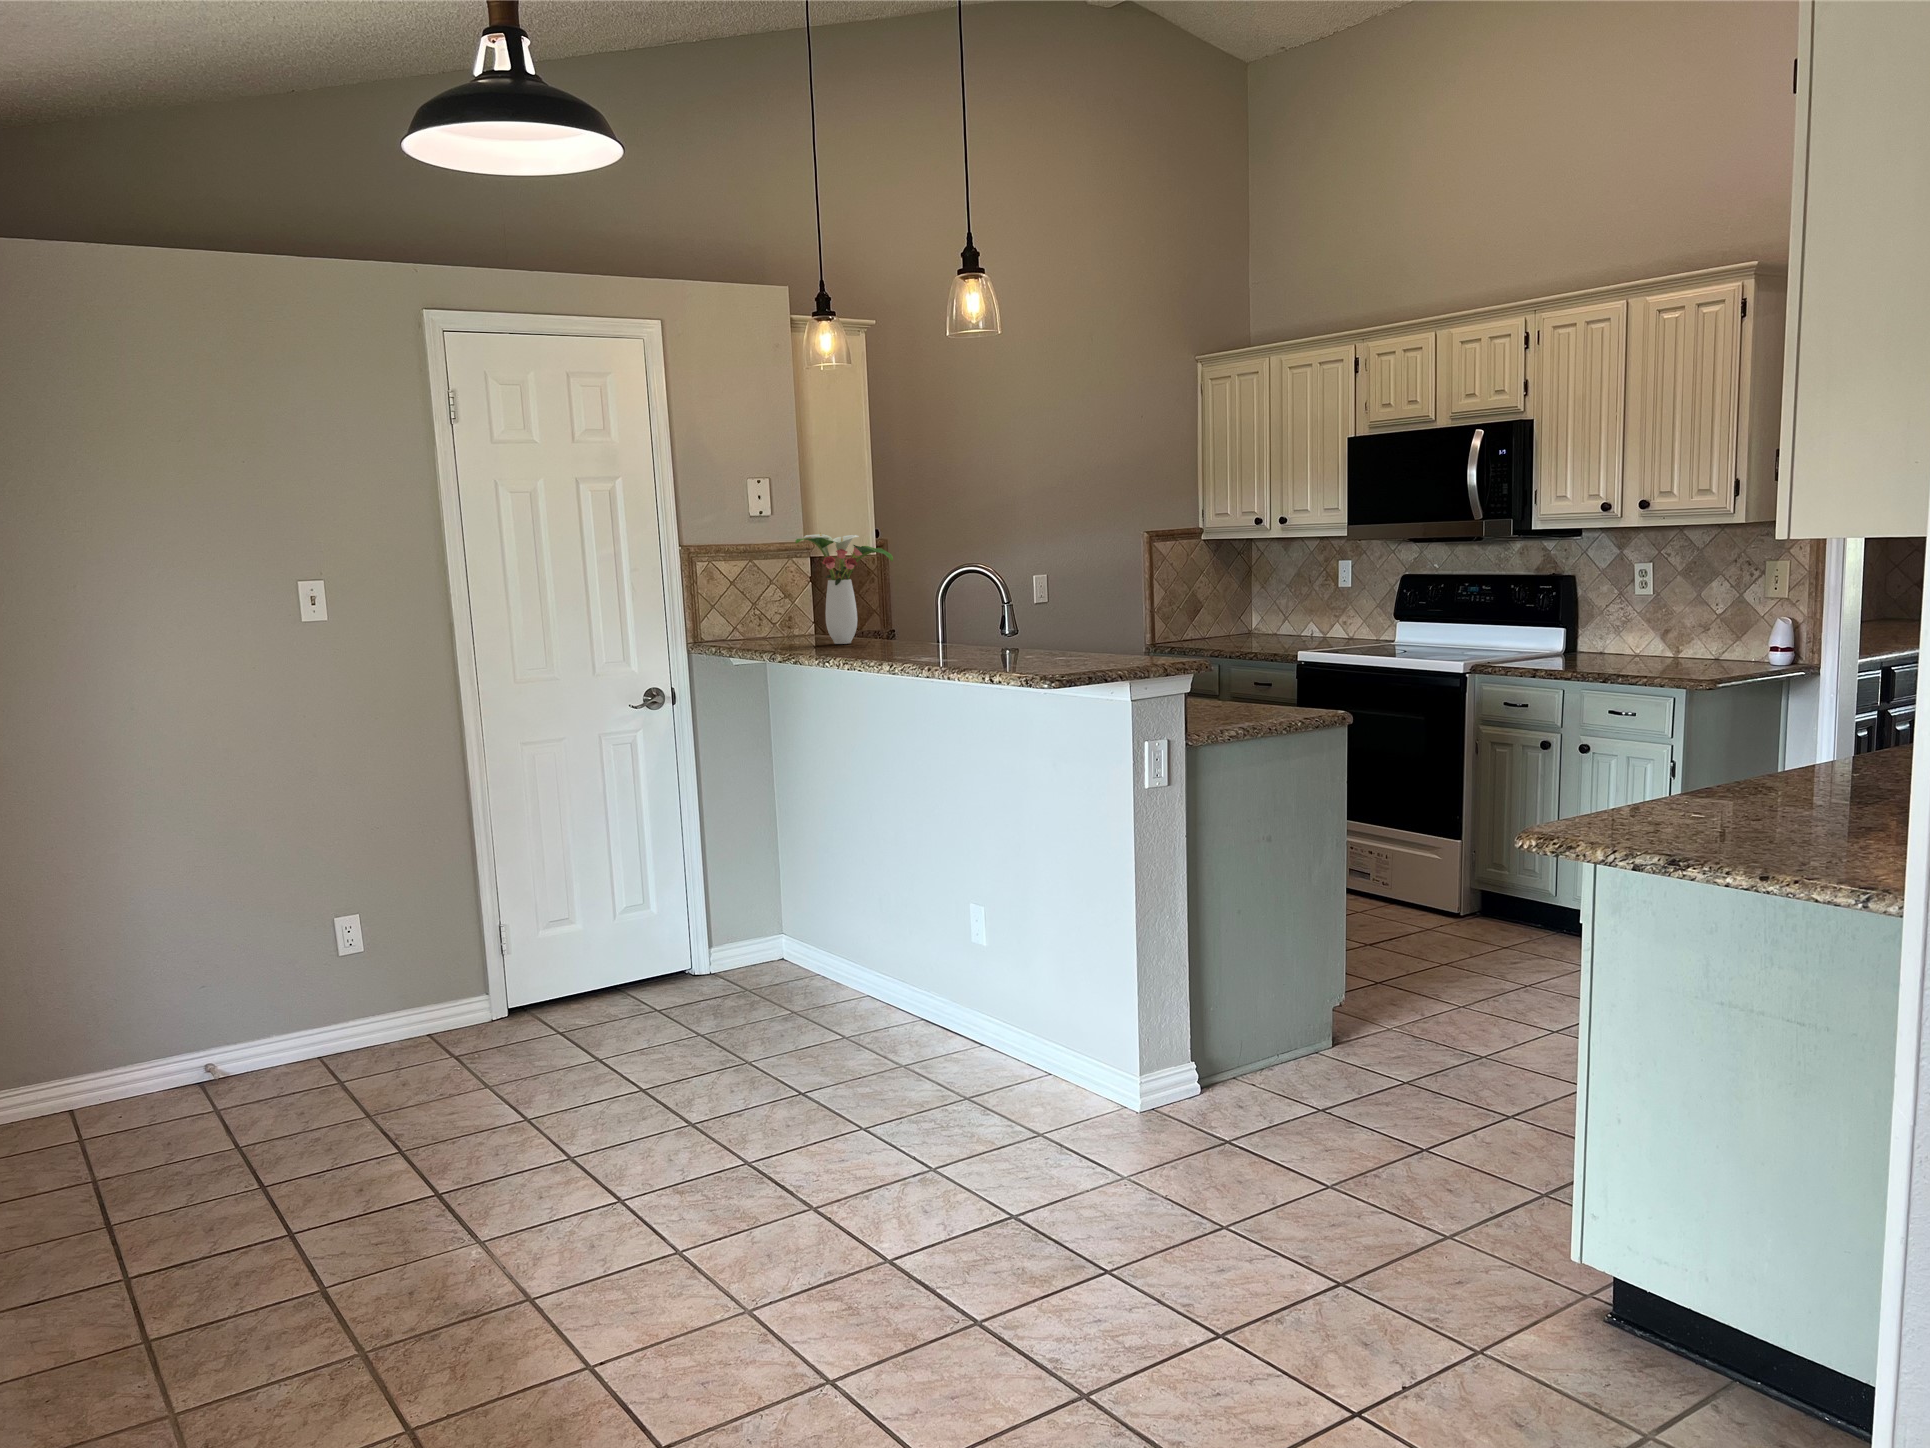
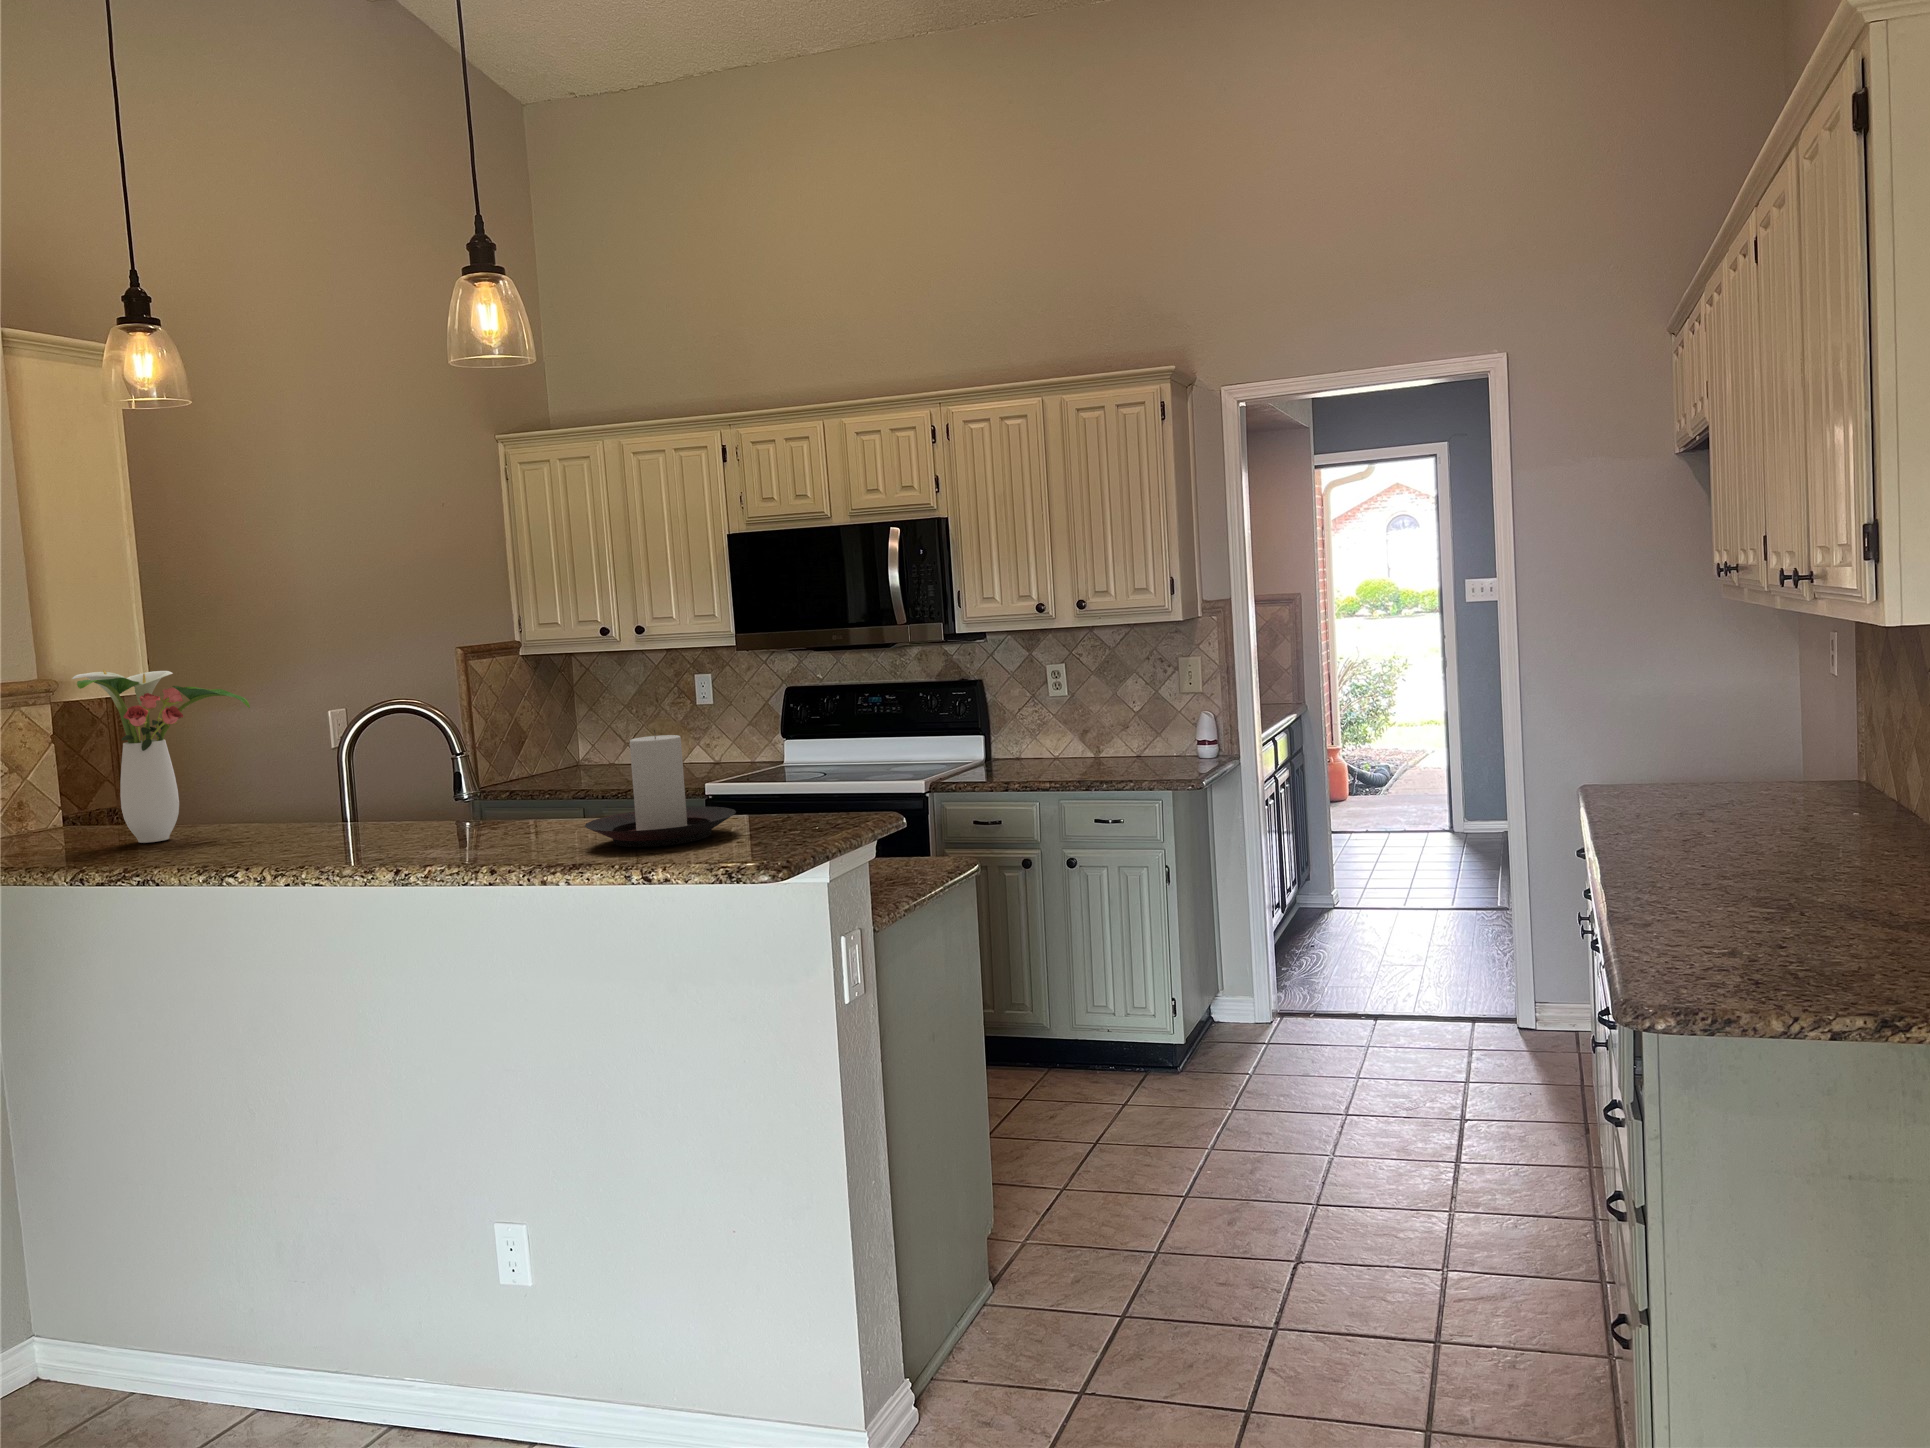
candle holder: none [1001,585,1102,663] -> present [585,730,736,847]

